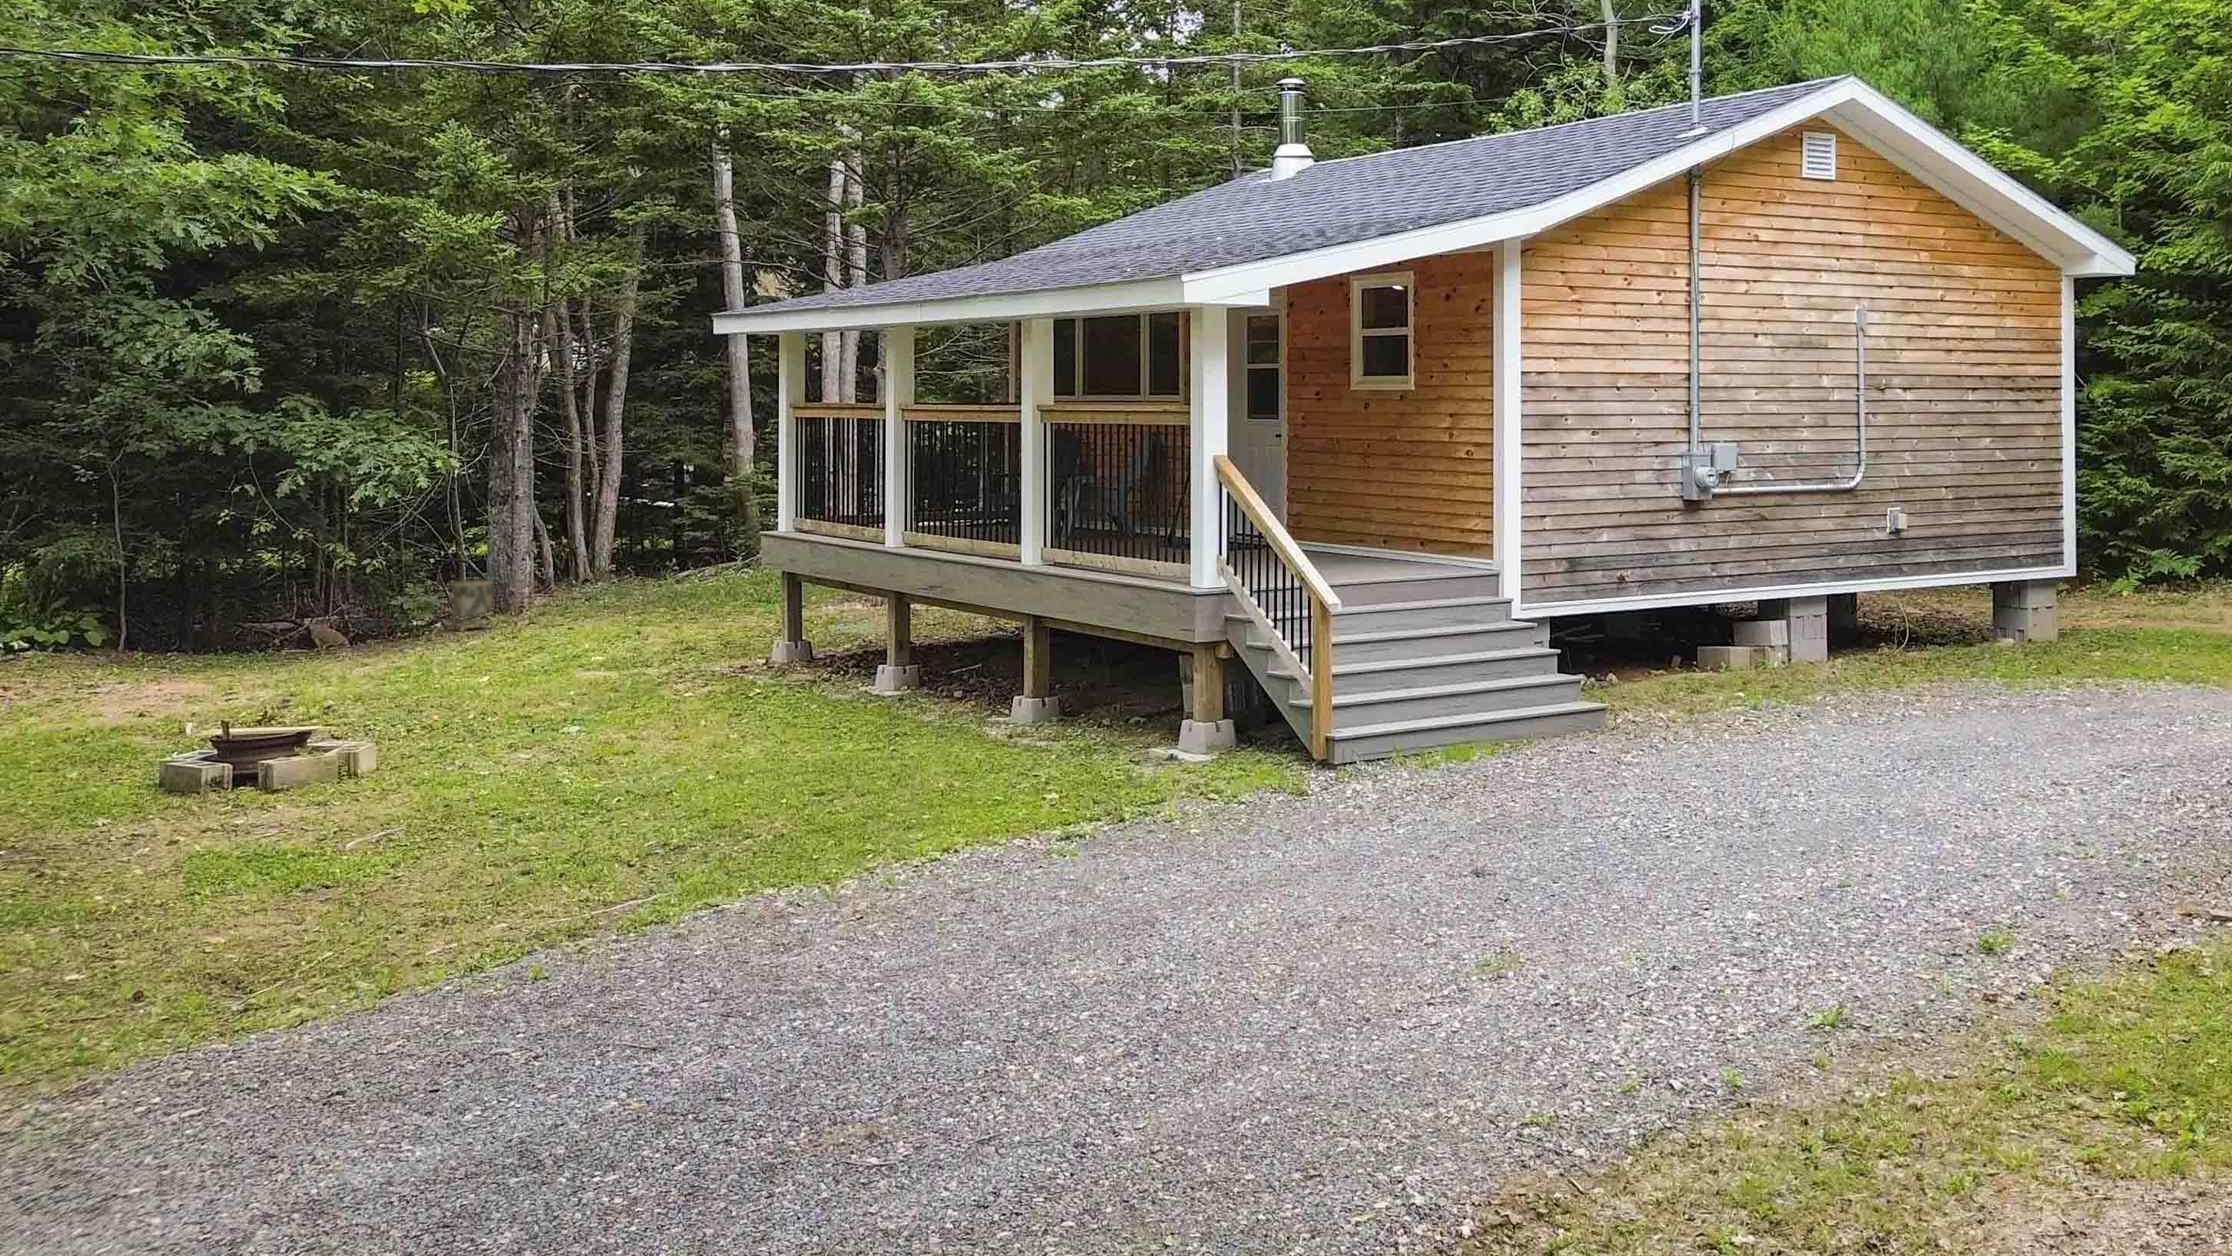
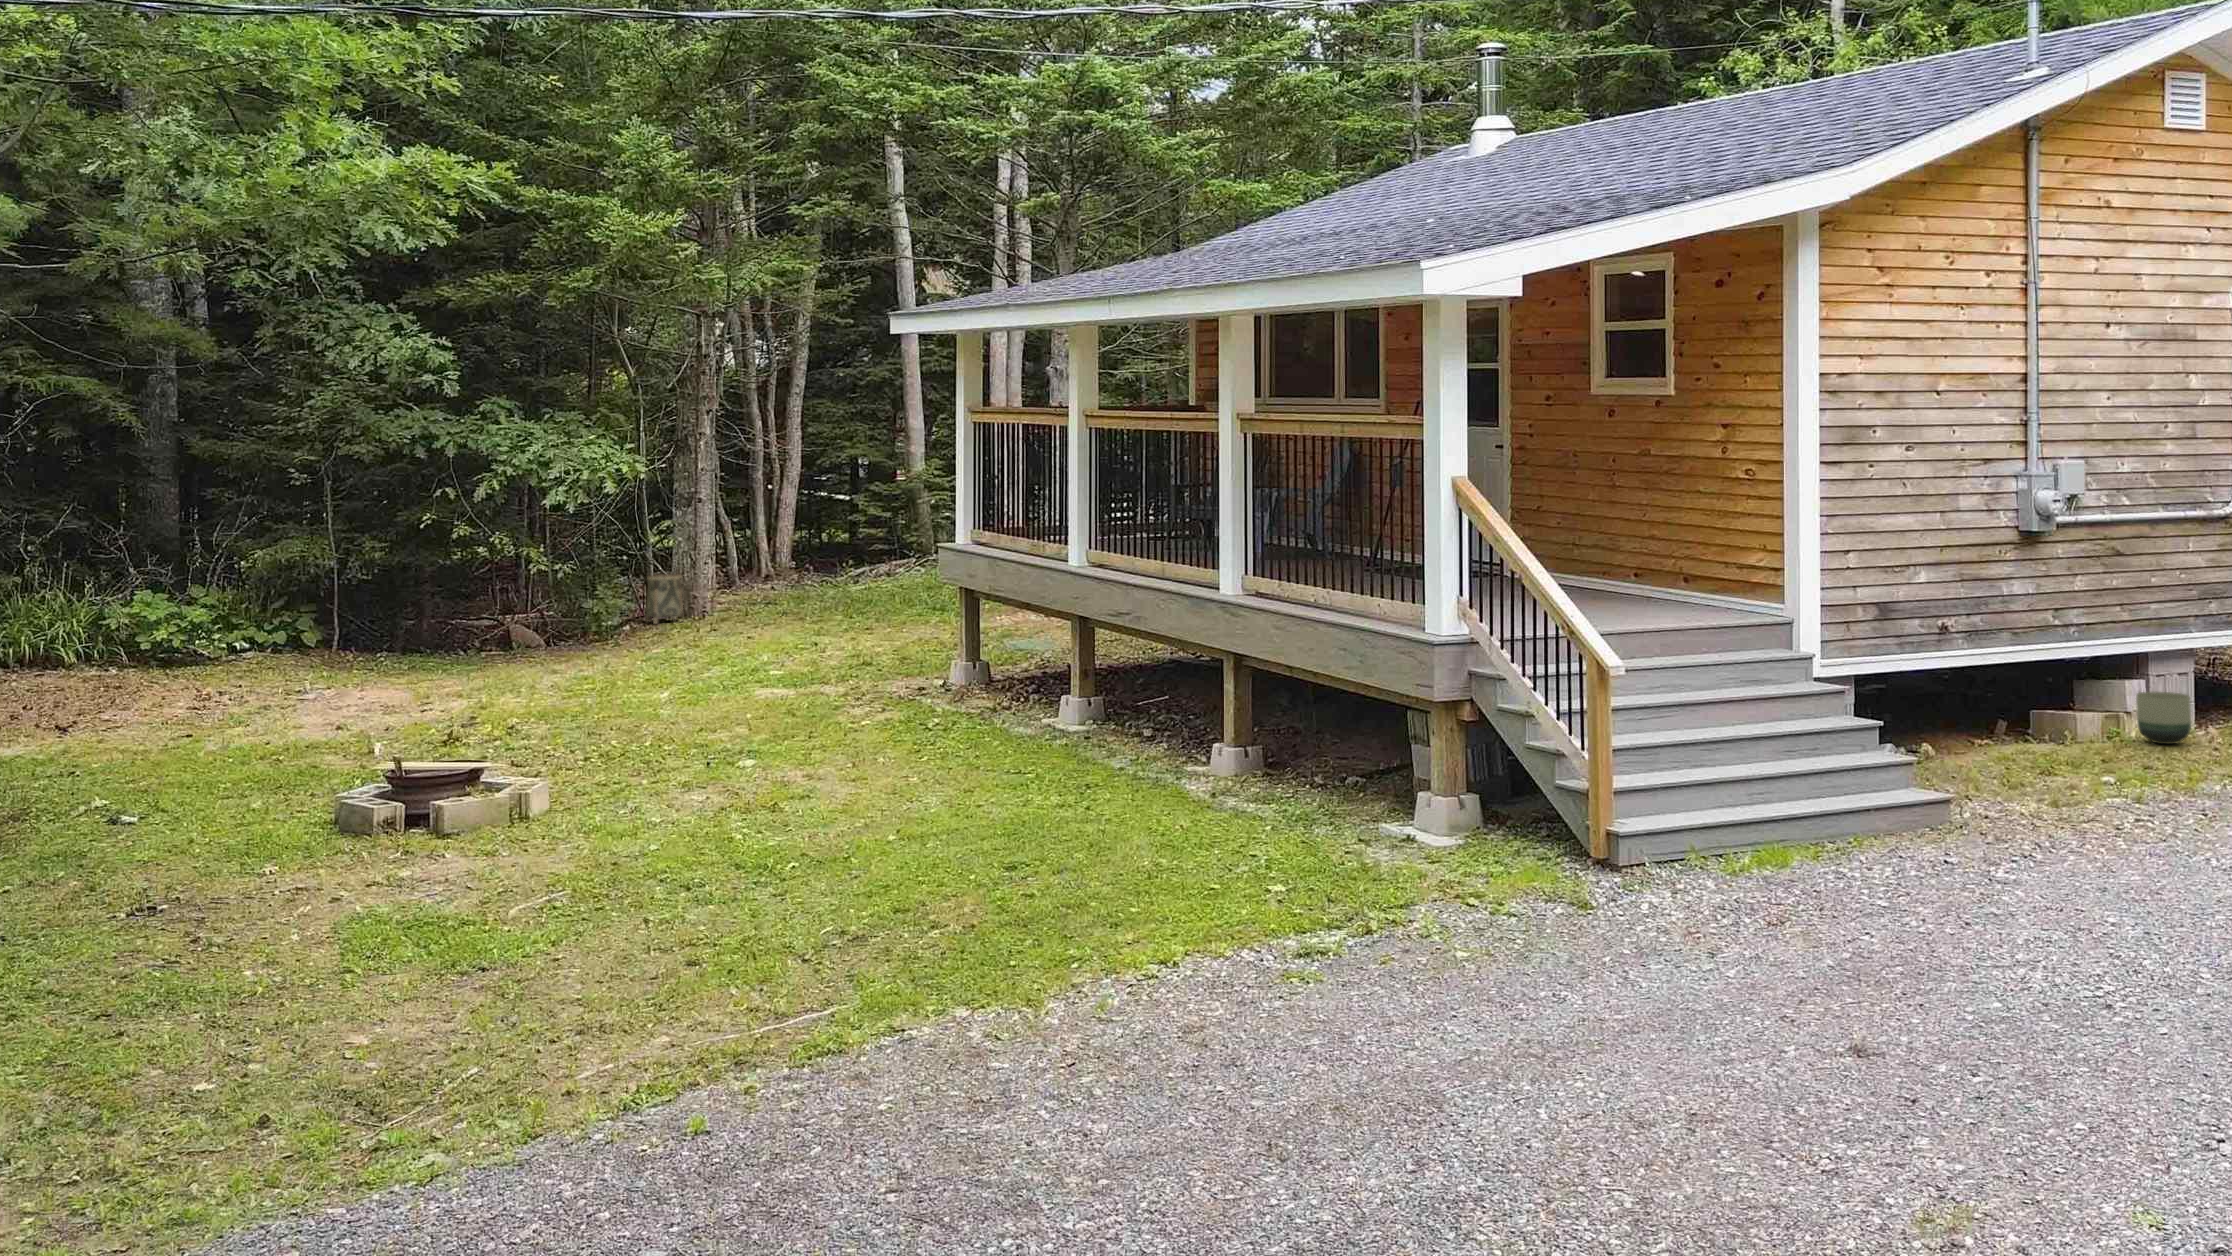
planter: none [1781,628,1820,669] -> present [2136,692,2191,744]

